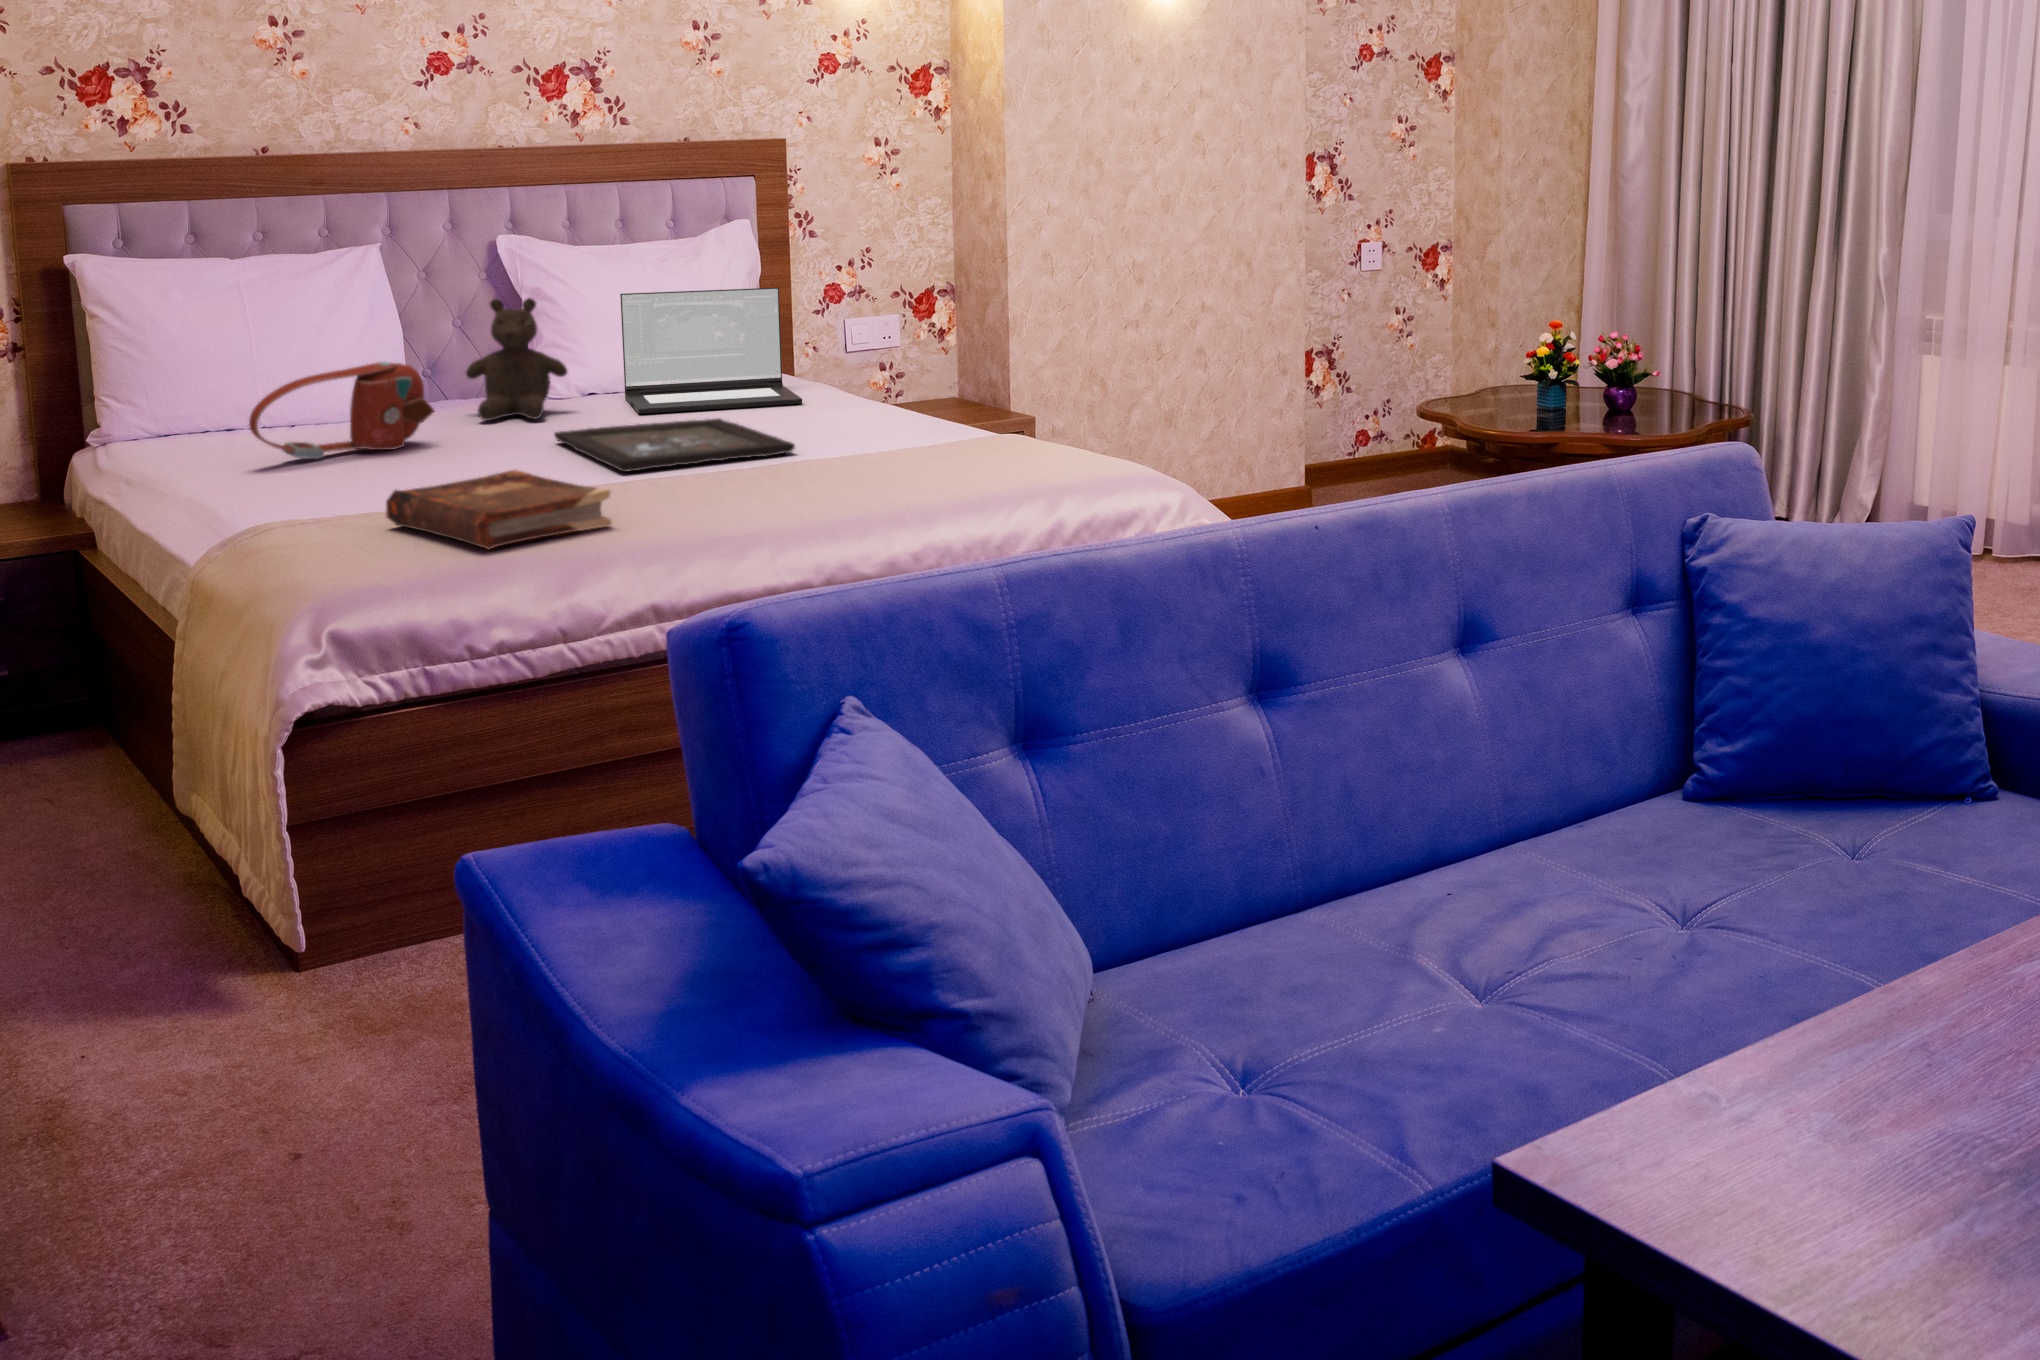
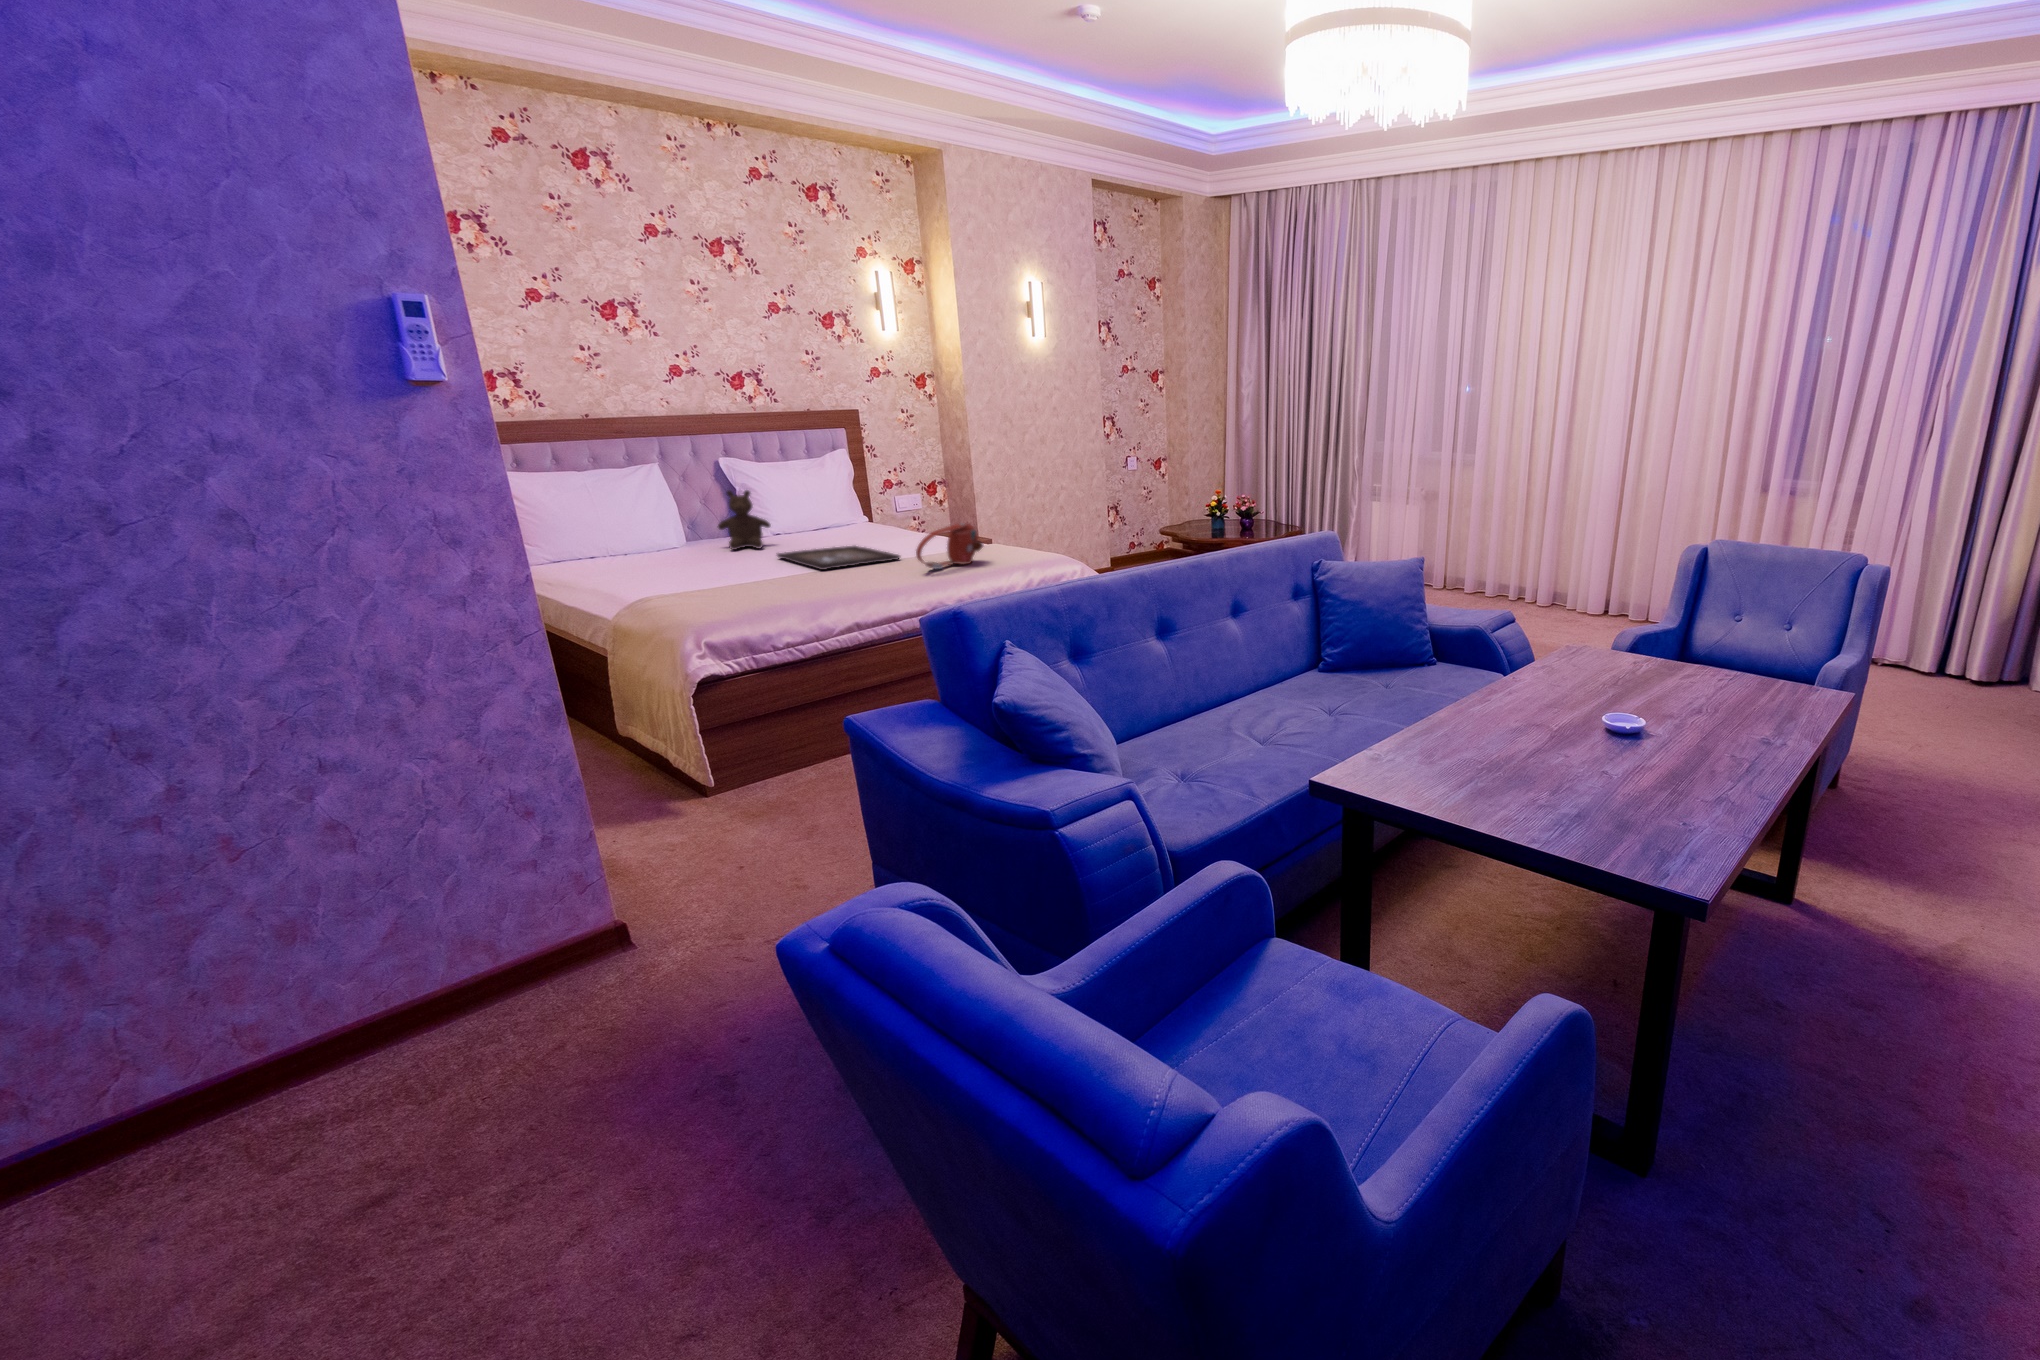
laptop: present [620,288,802,414] -> none [791,483,890,545]
handbag: present [249,362,435,459] -> present [916,523,984,569]
book: present [386,470,612,549] -> none [718,569,832,604]

